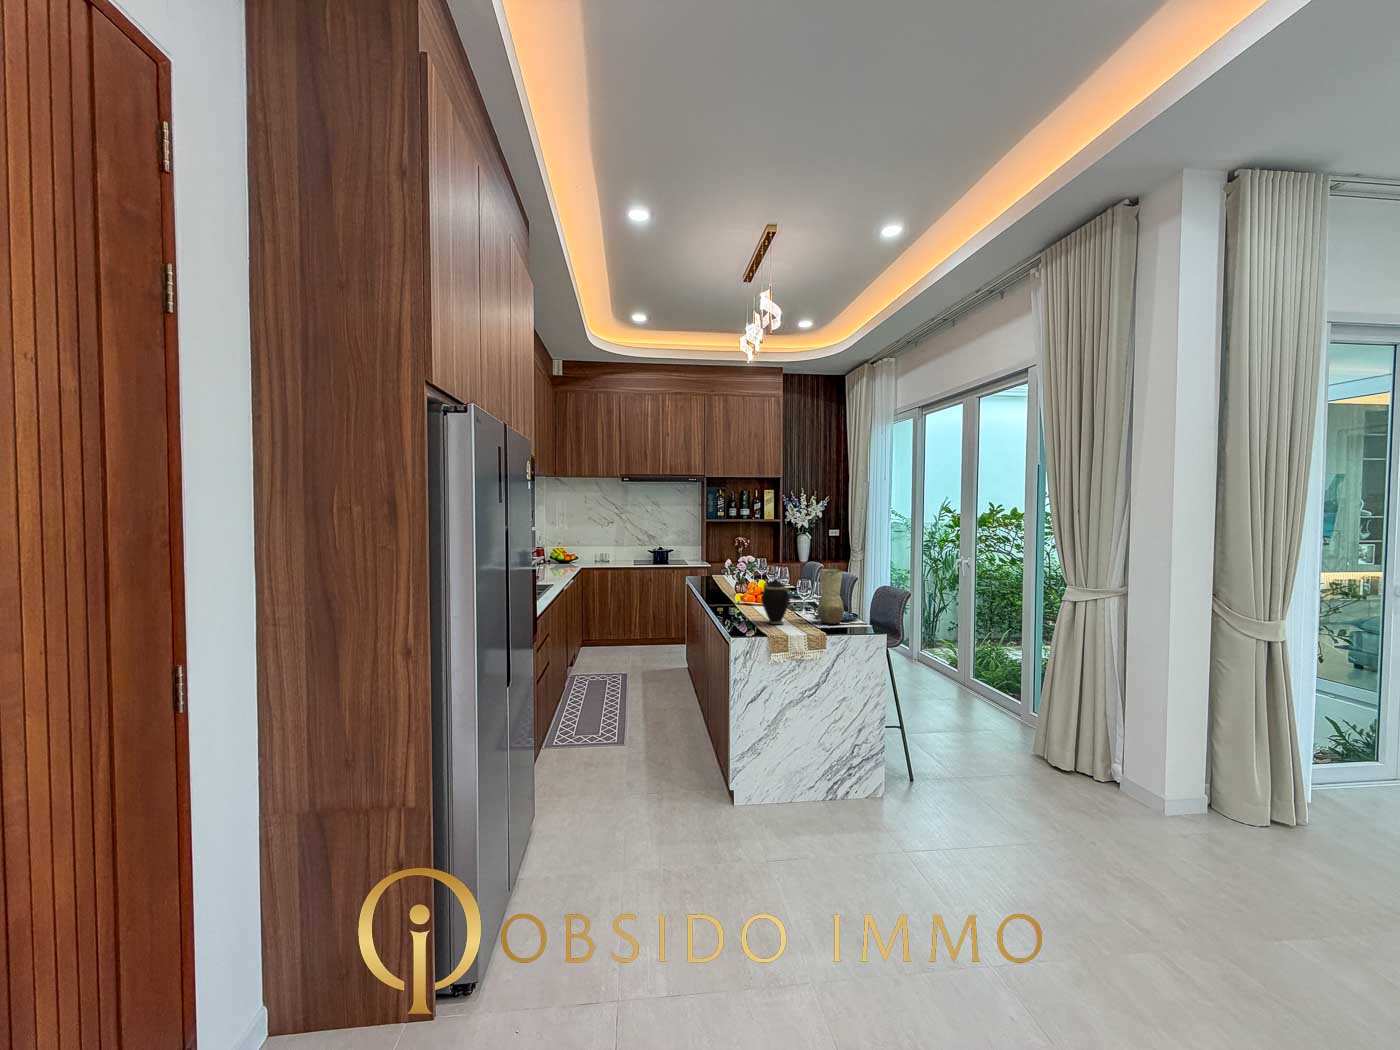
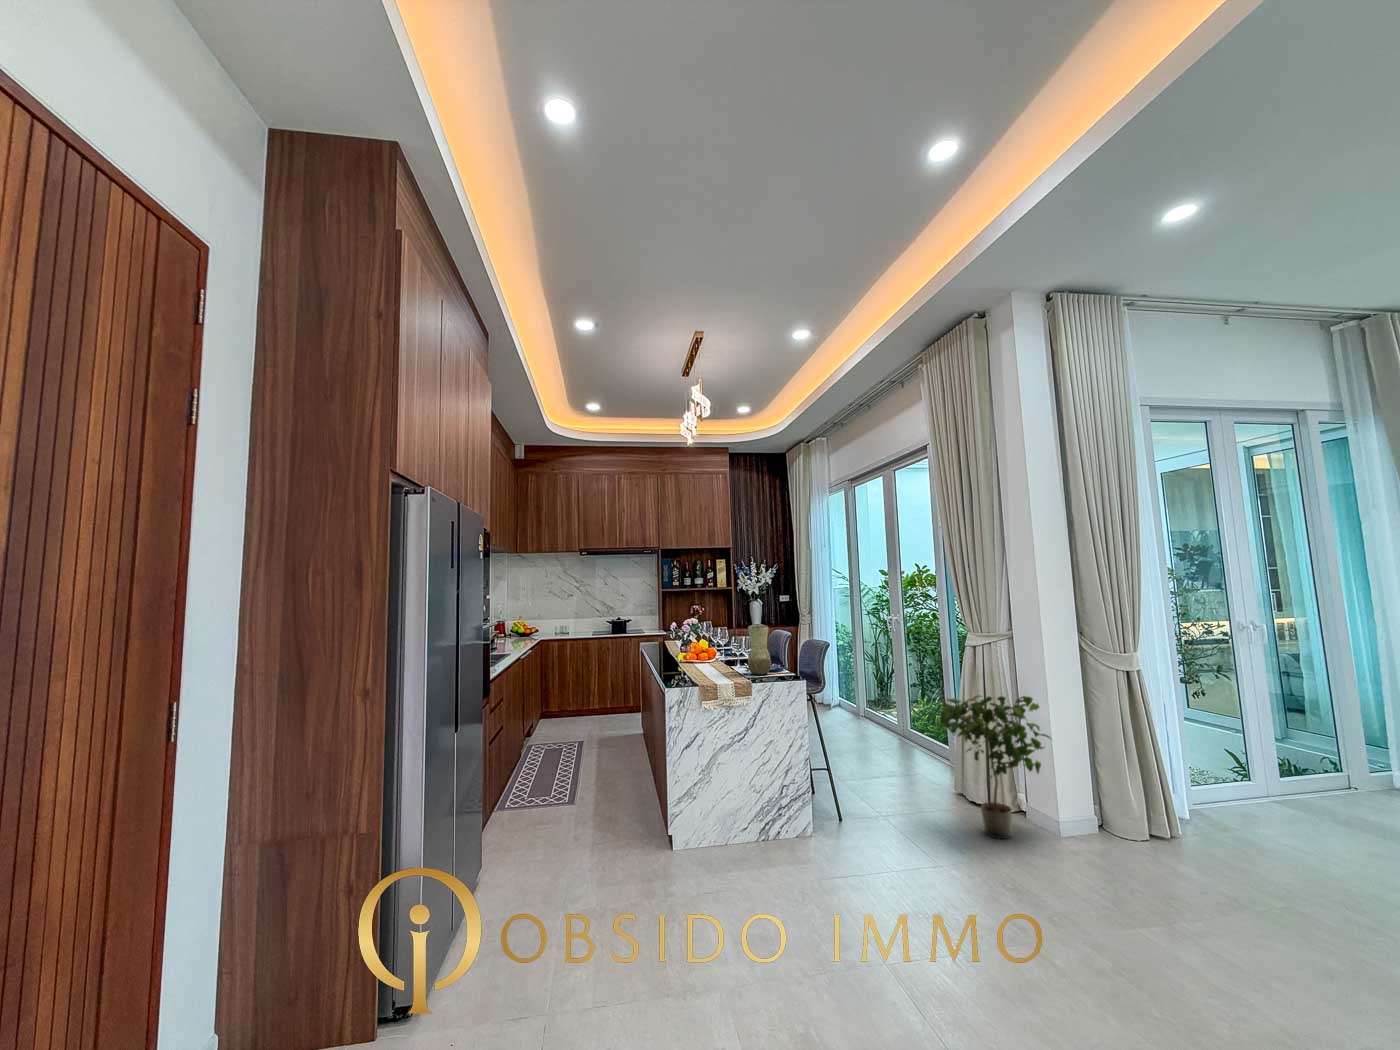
teapot: present [761,577,790,625] -> none [697,633,722,678]
potted plant: none [1020,658,1171,815] -> present [929,696,1051,839]

